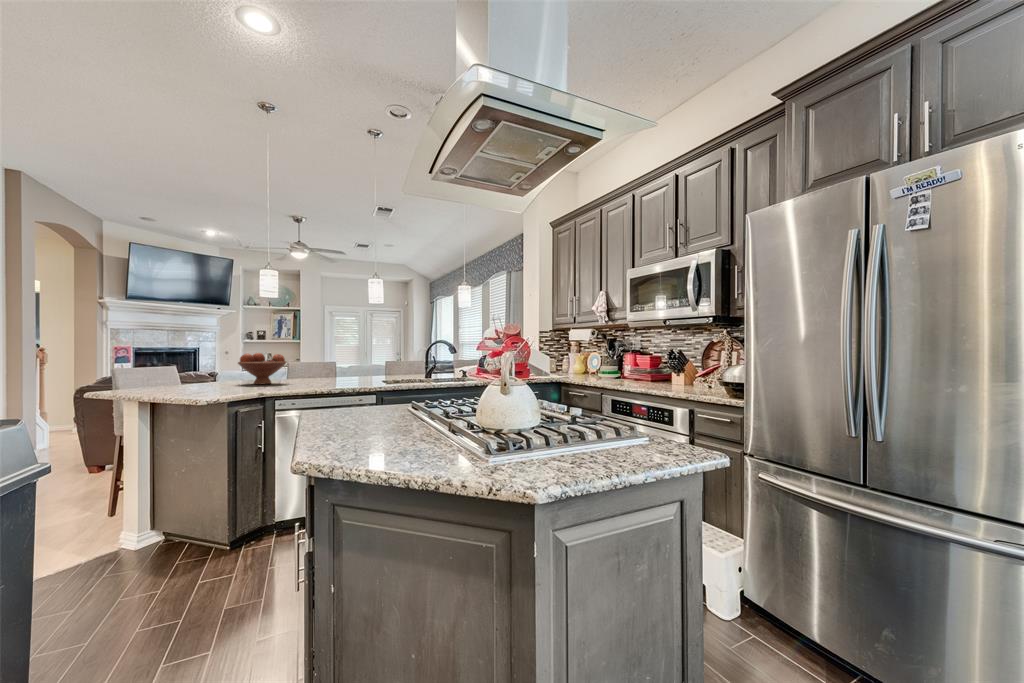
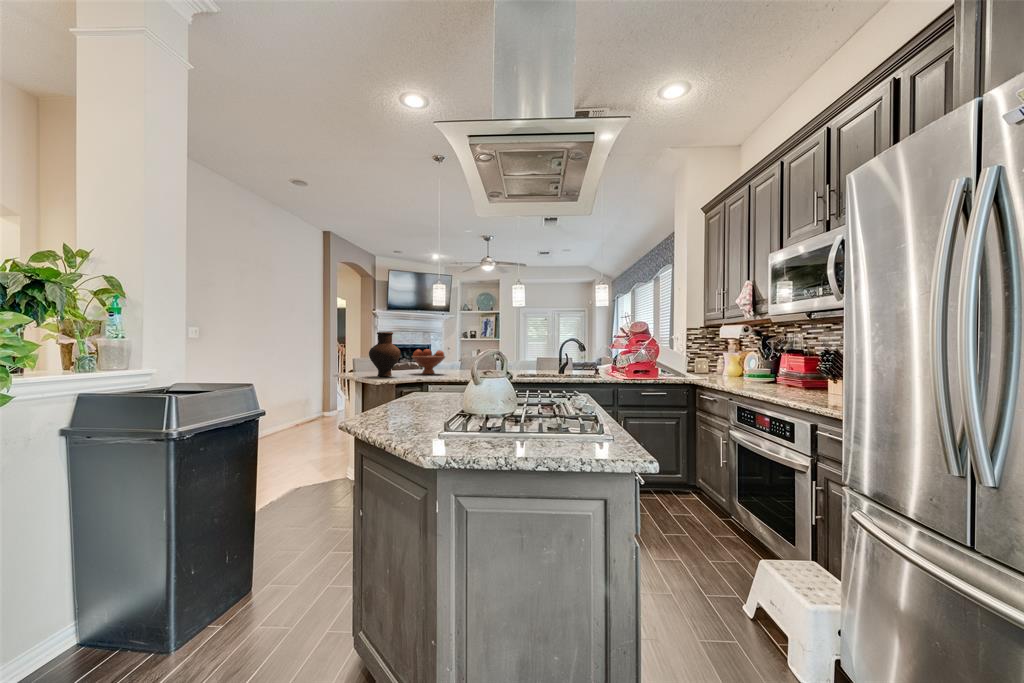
vase: none [184,331,234,391] -> present [369,332,400,376]

